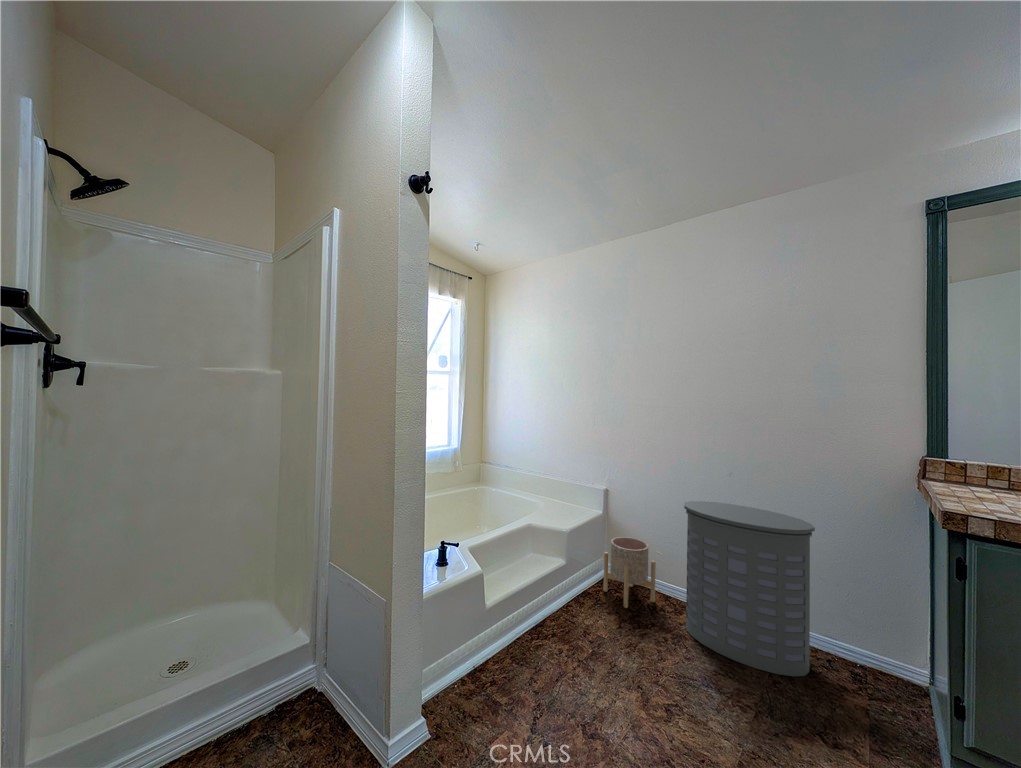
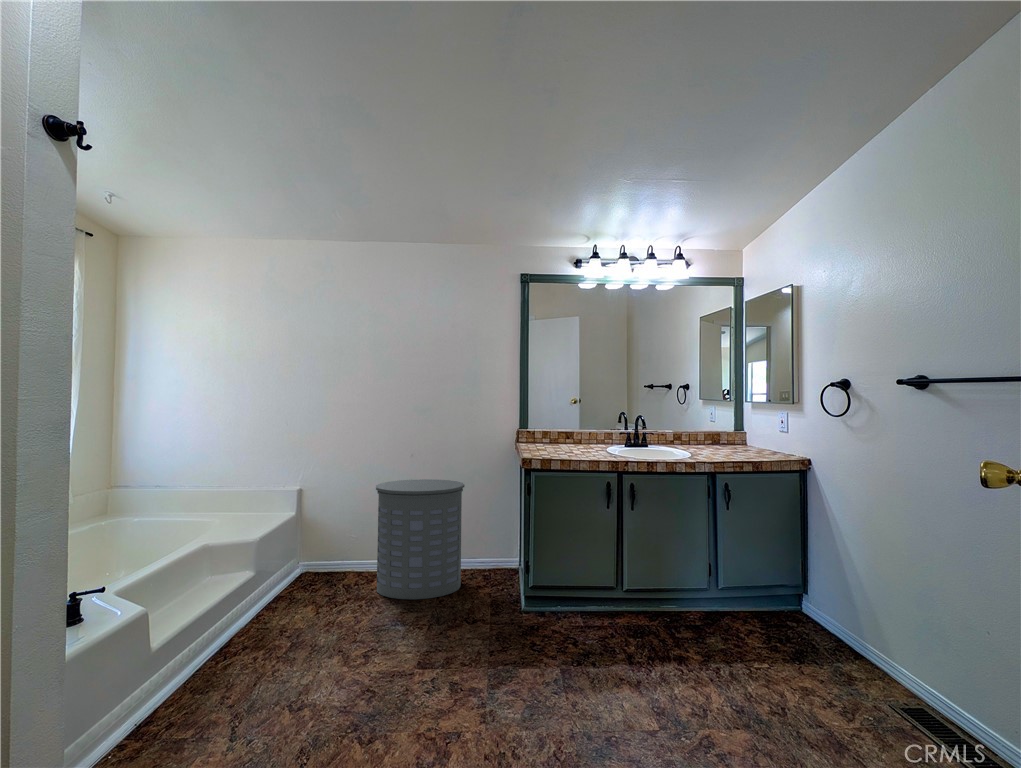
planter: present [603,537,656,608] -> none [297,529,350,595]

